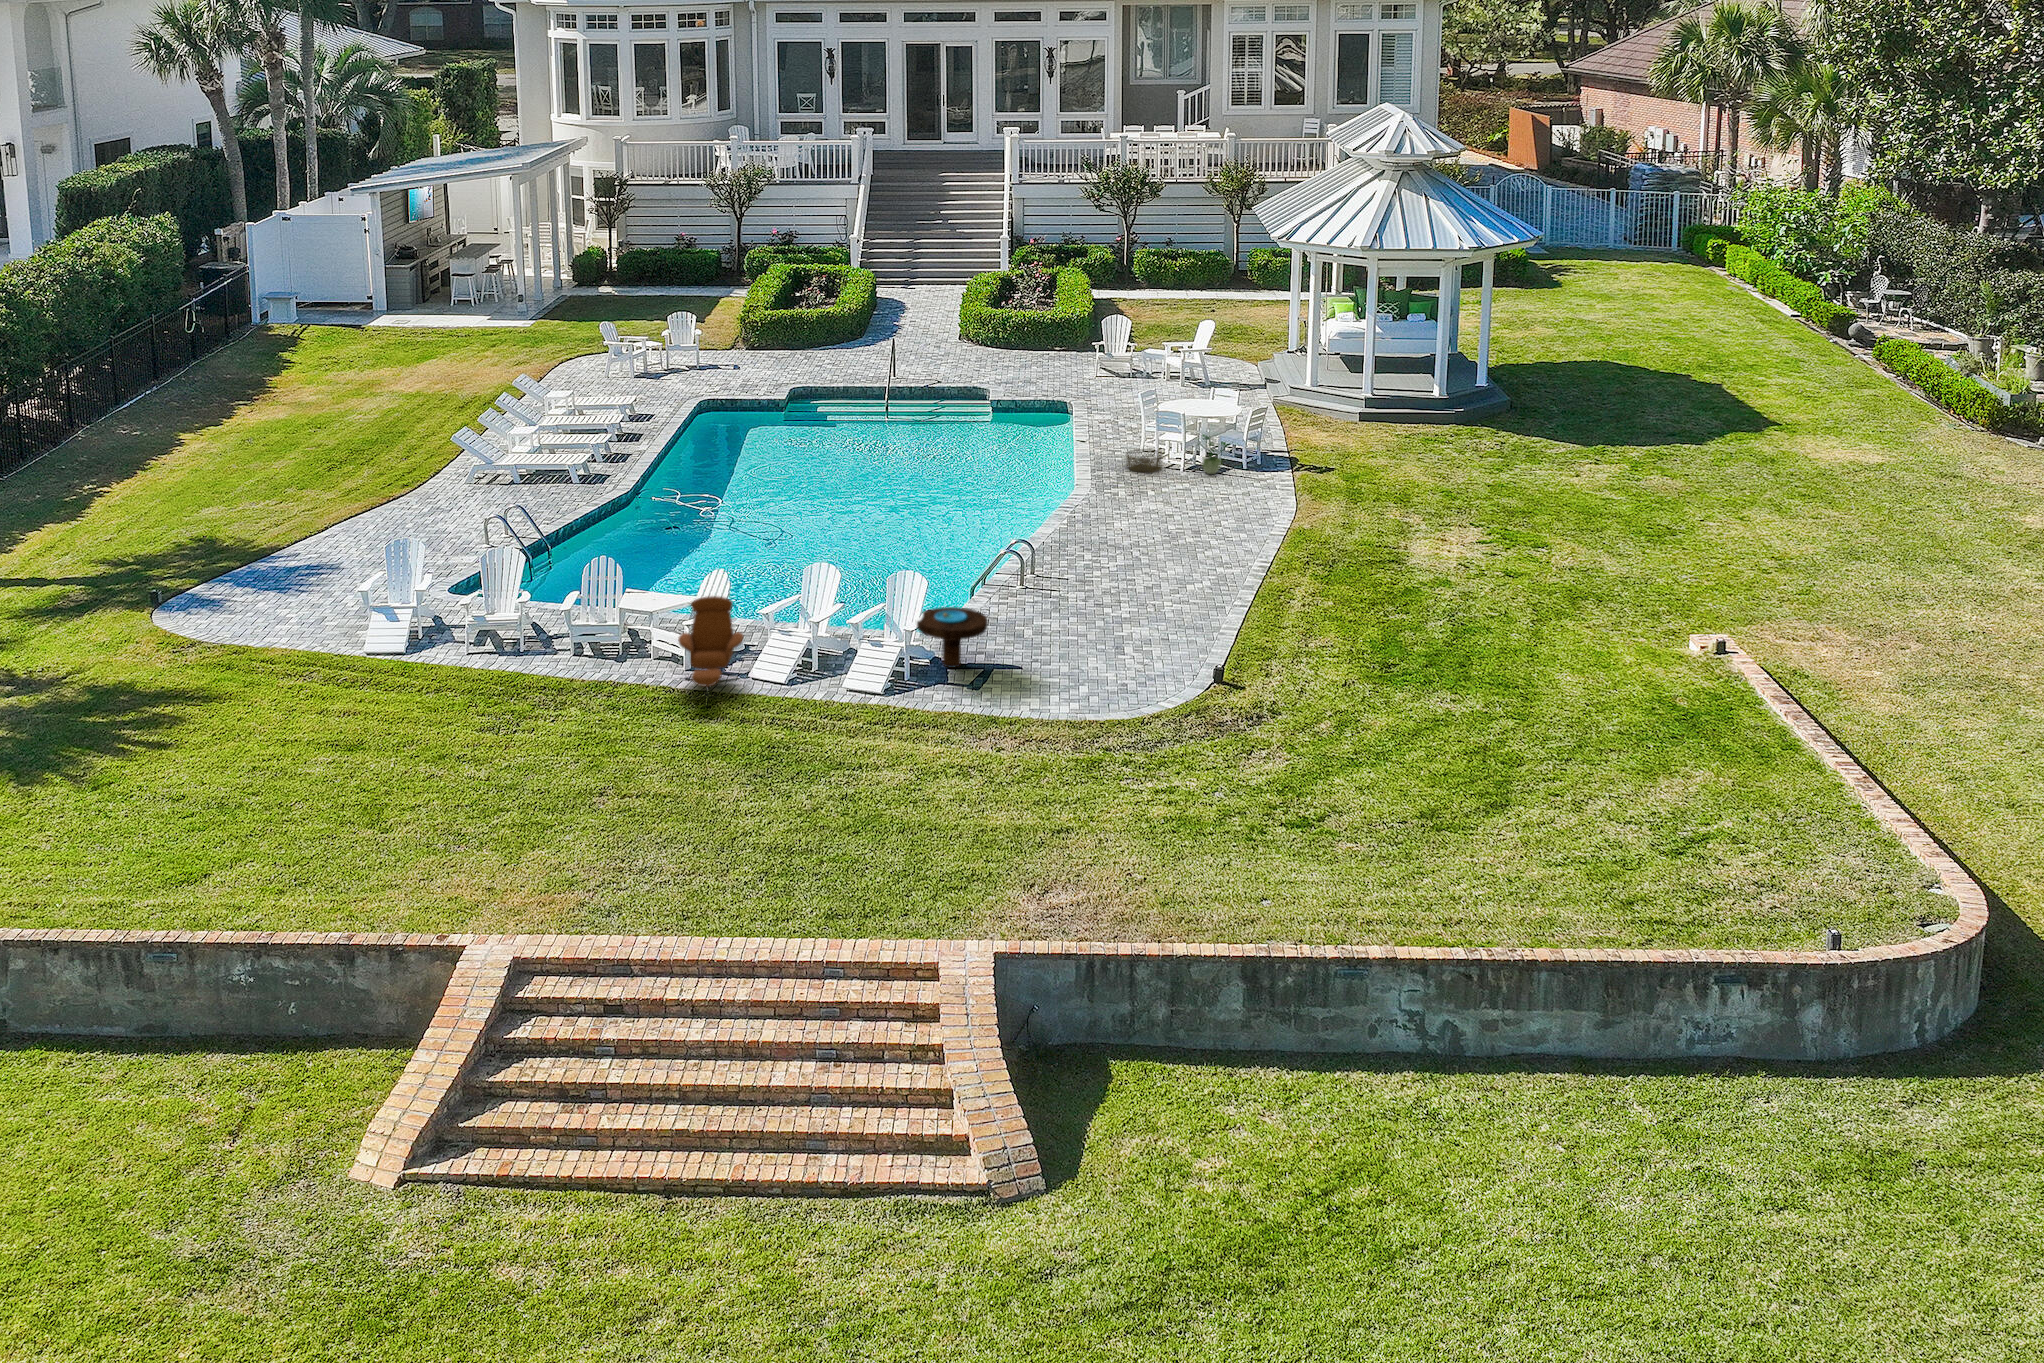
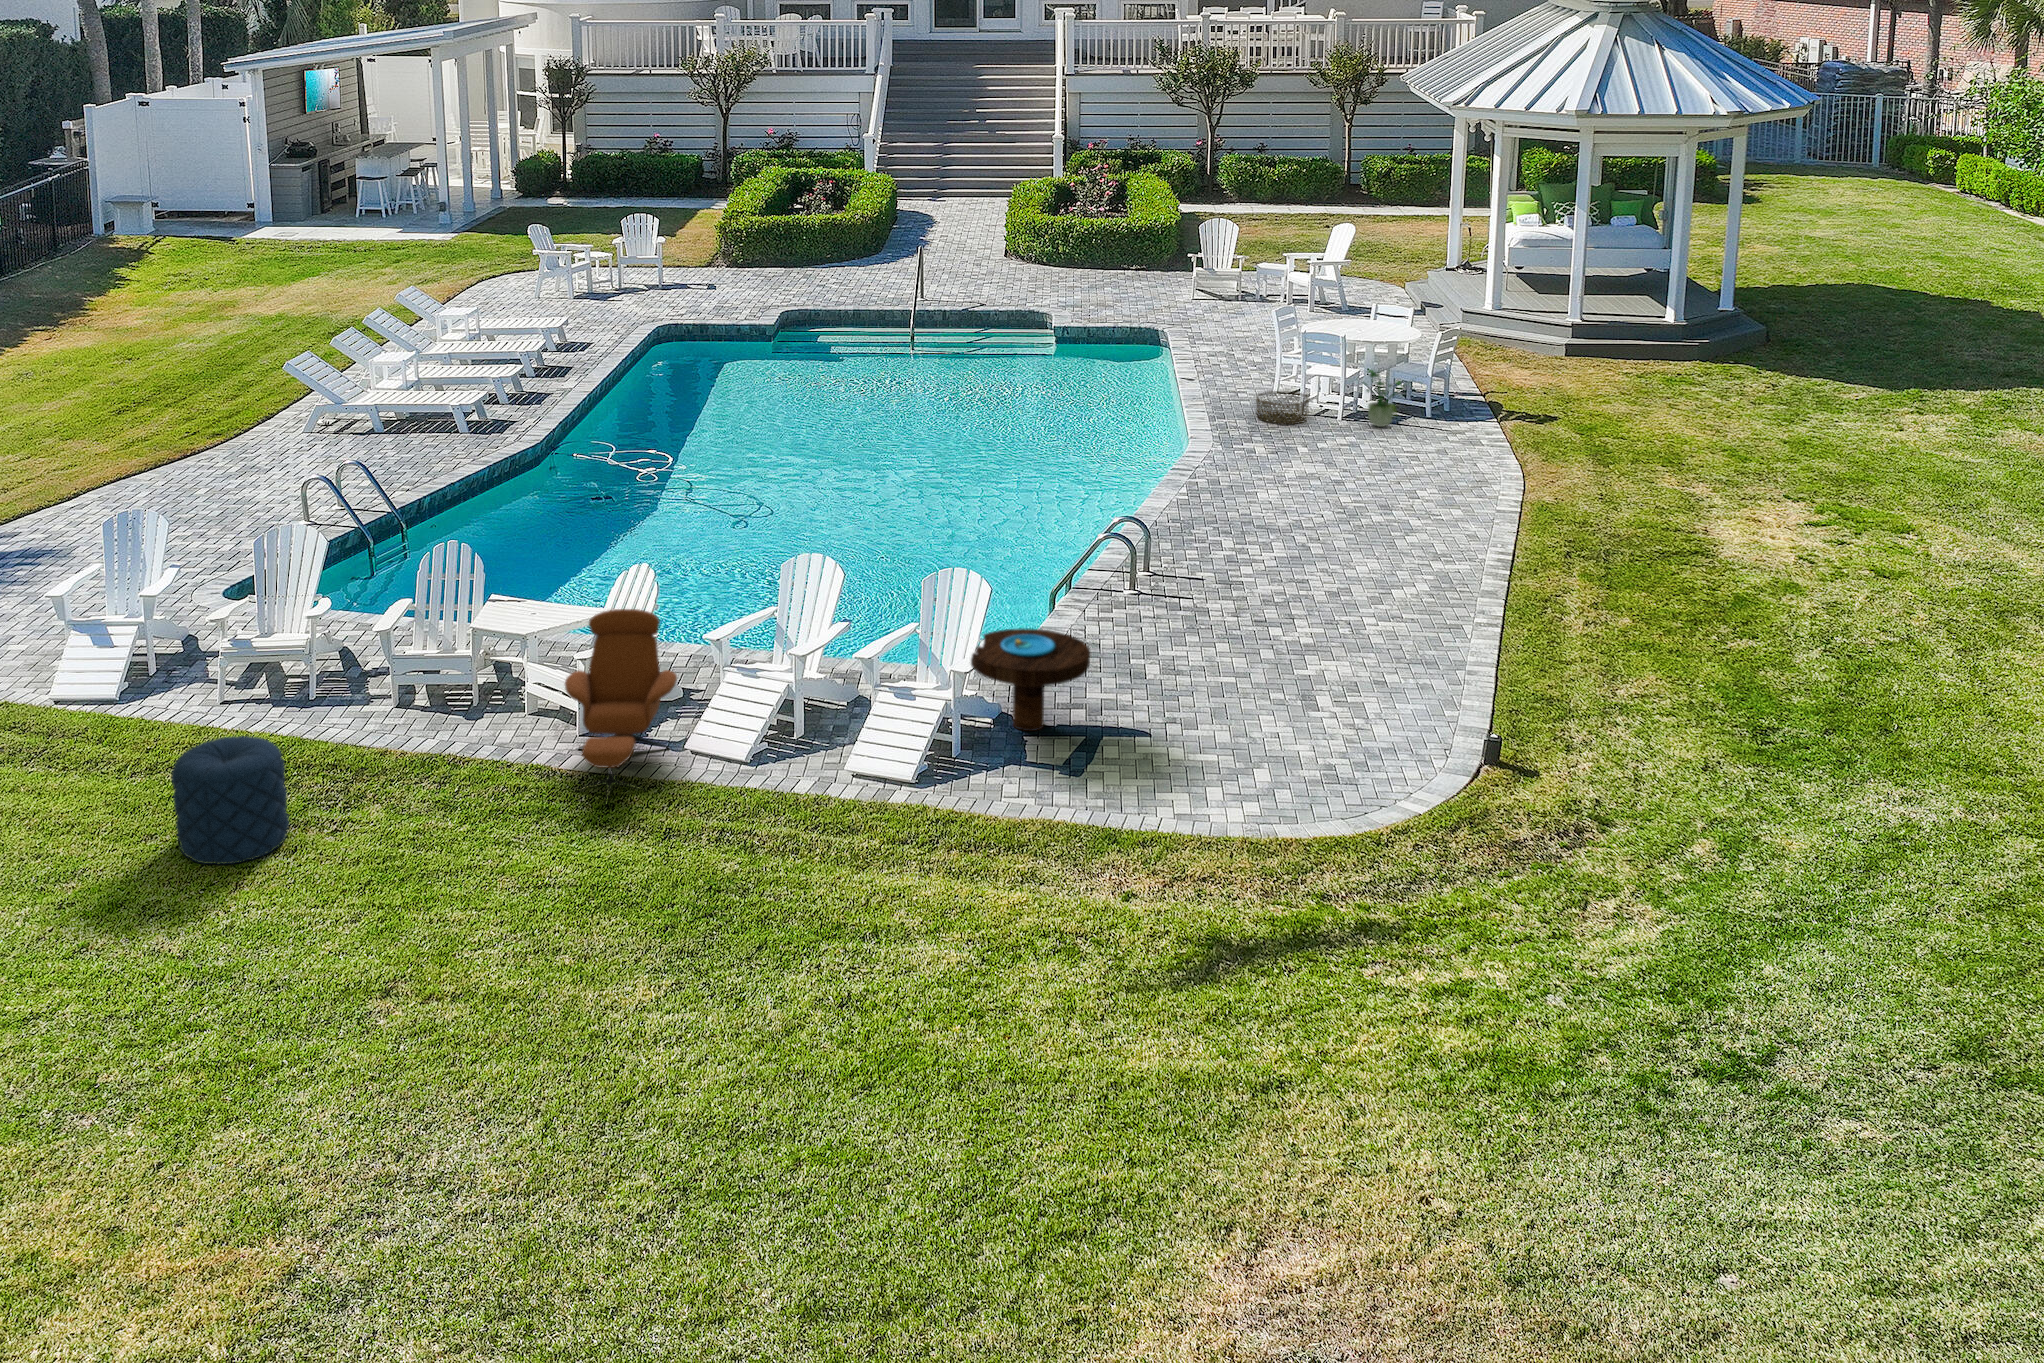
pouf: none [465,668,528,738] -> present [171,736,289,864]

